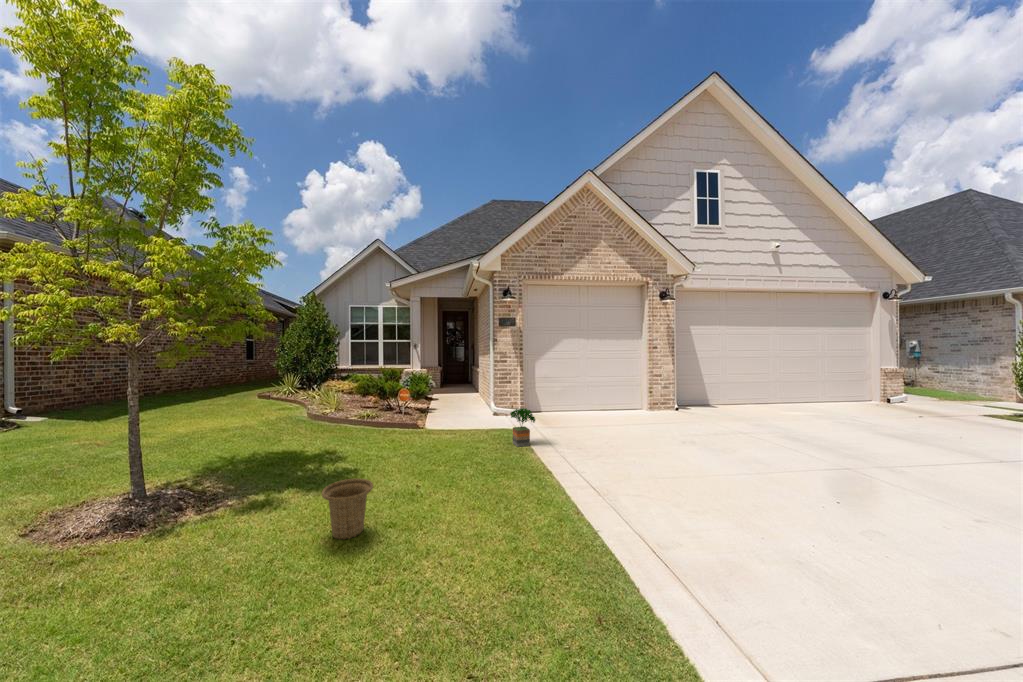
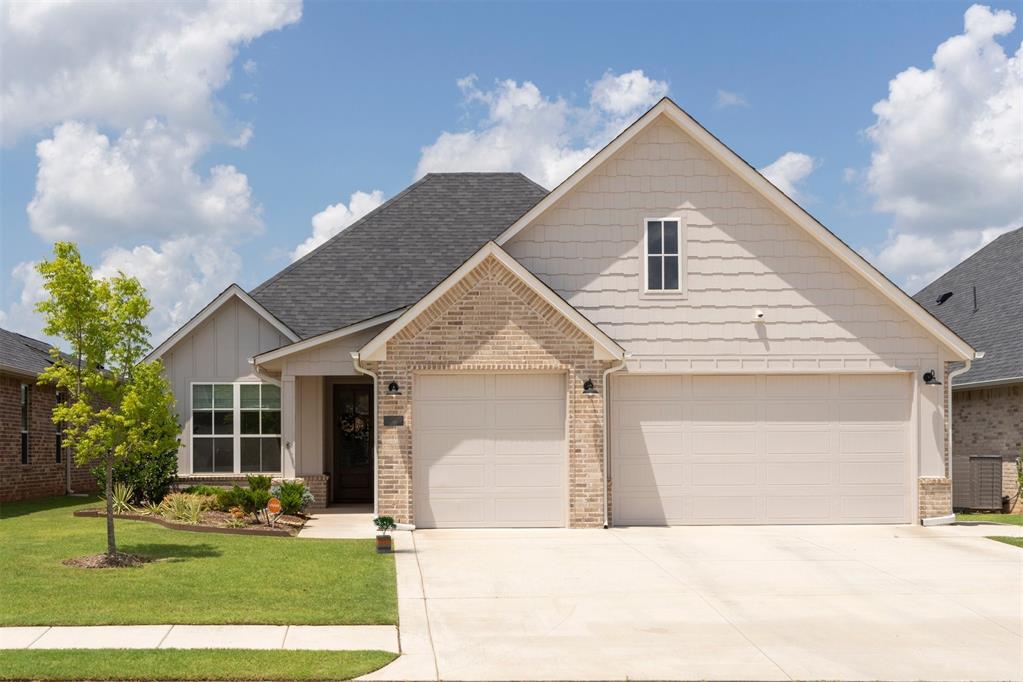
basket: present [322,478,373,539] -> none [217,550,249,584]

